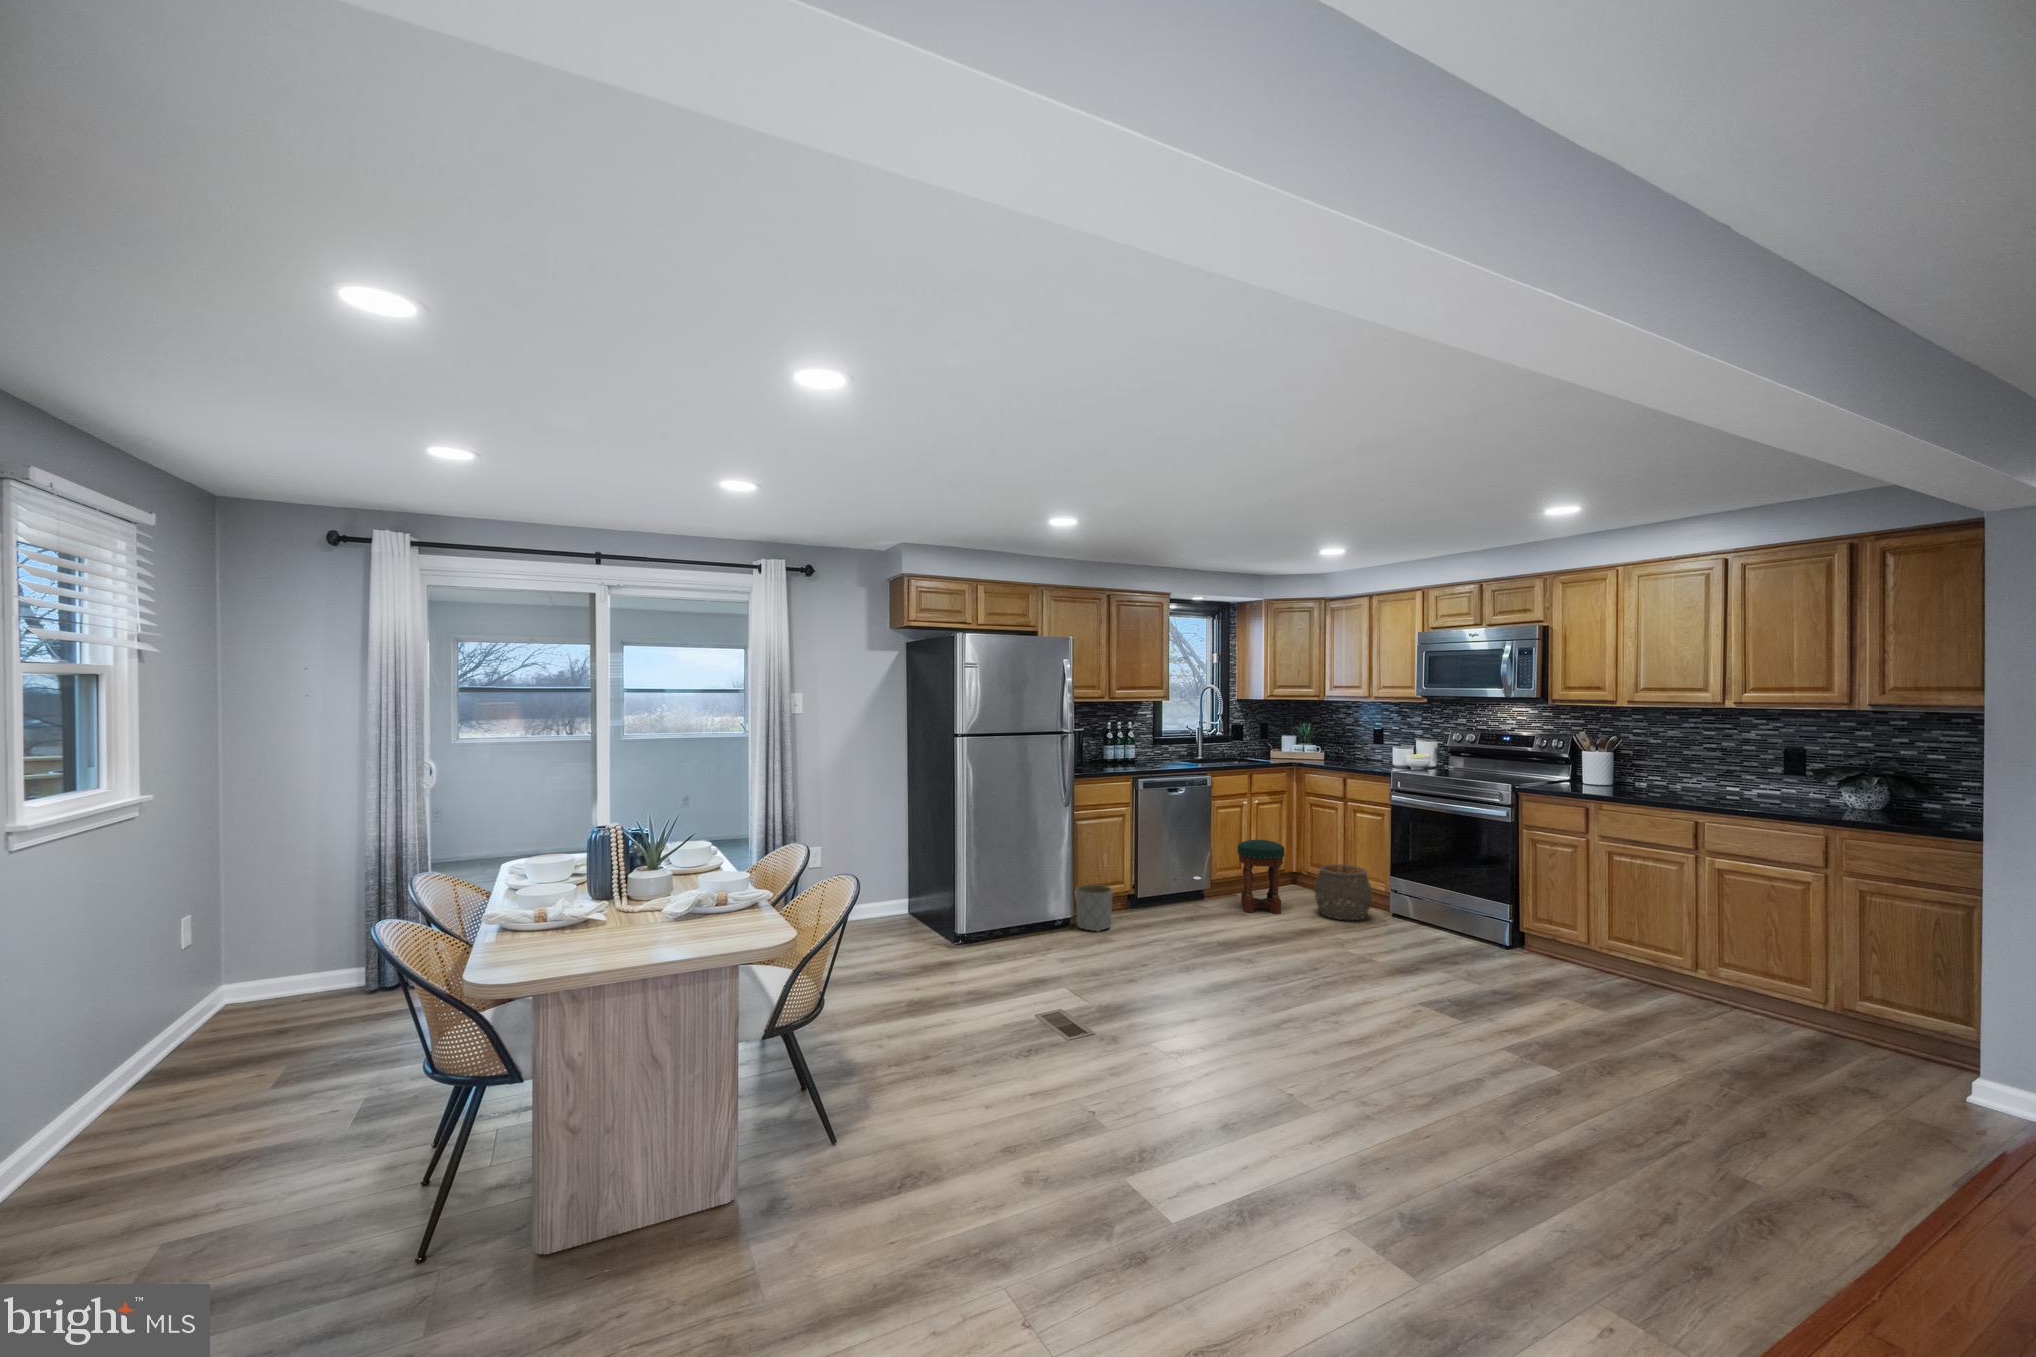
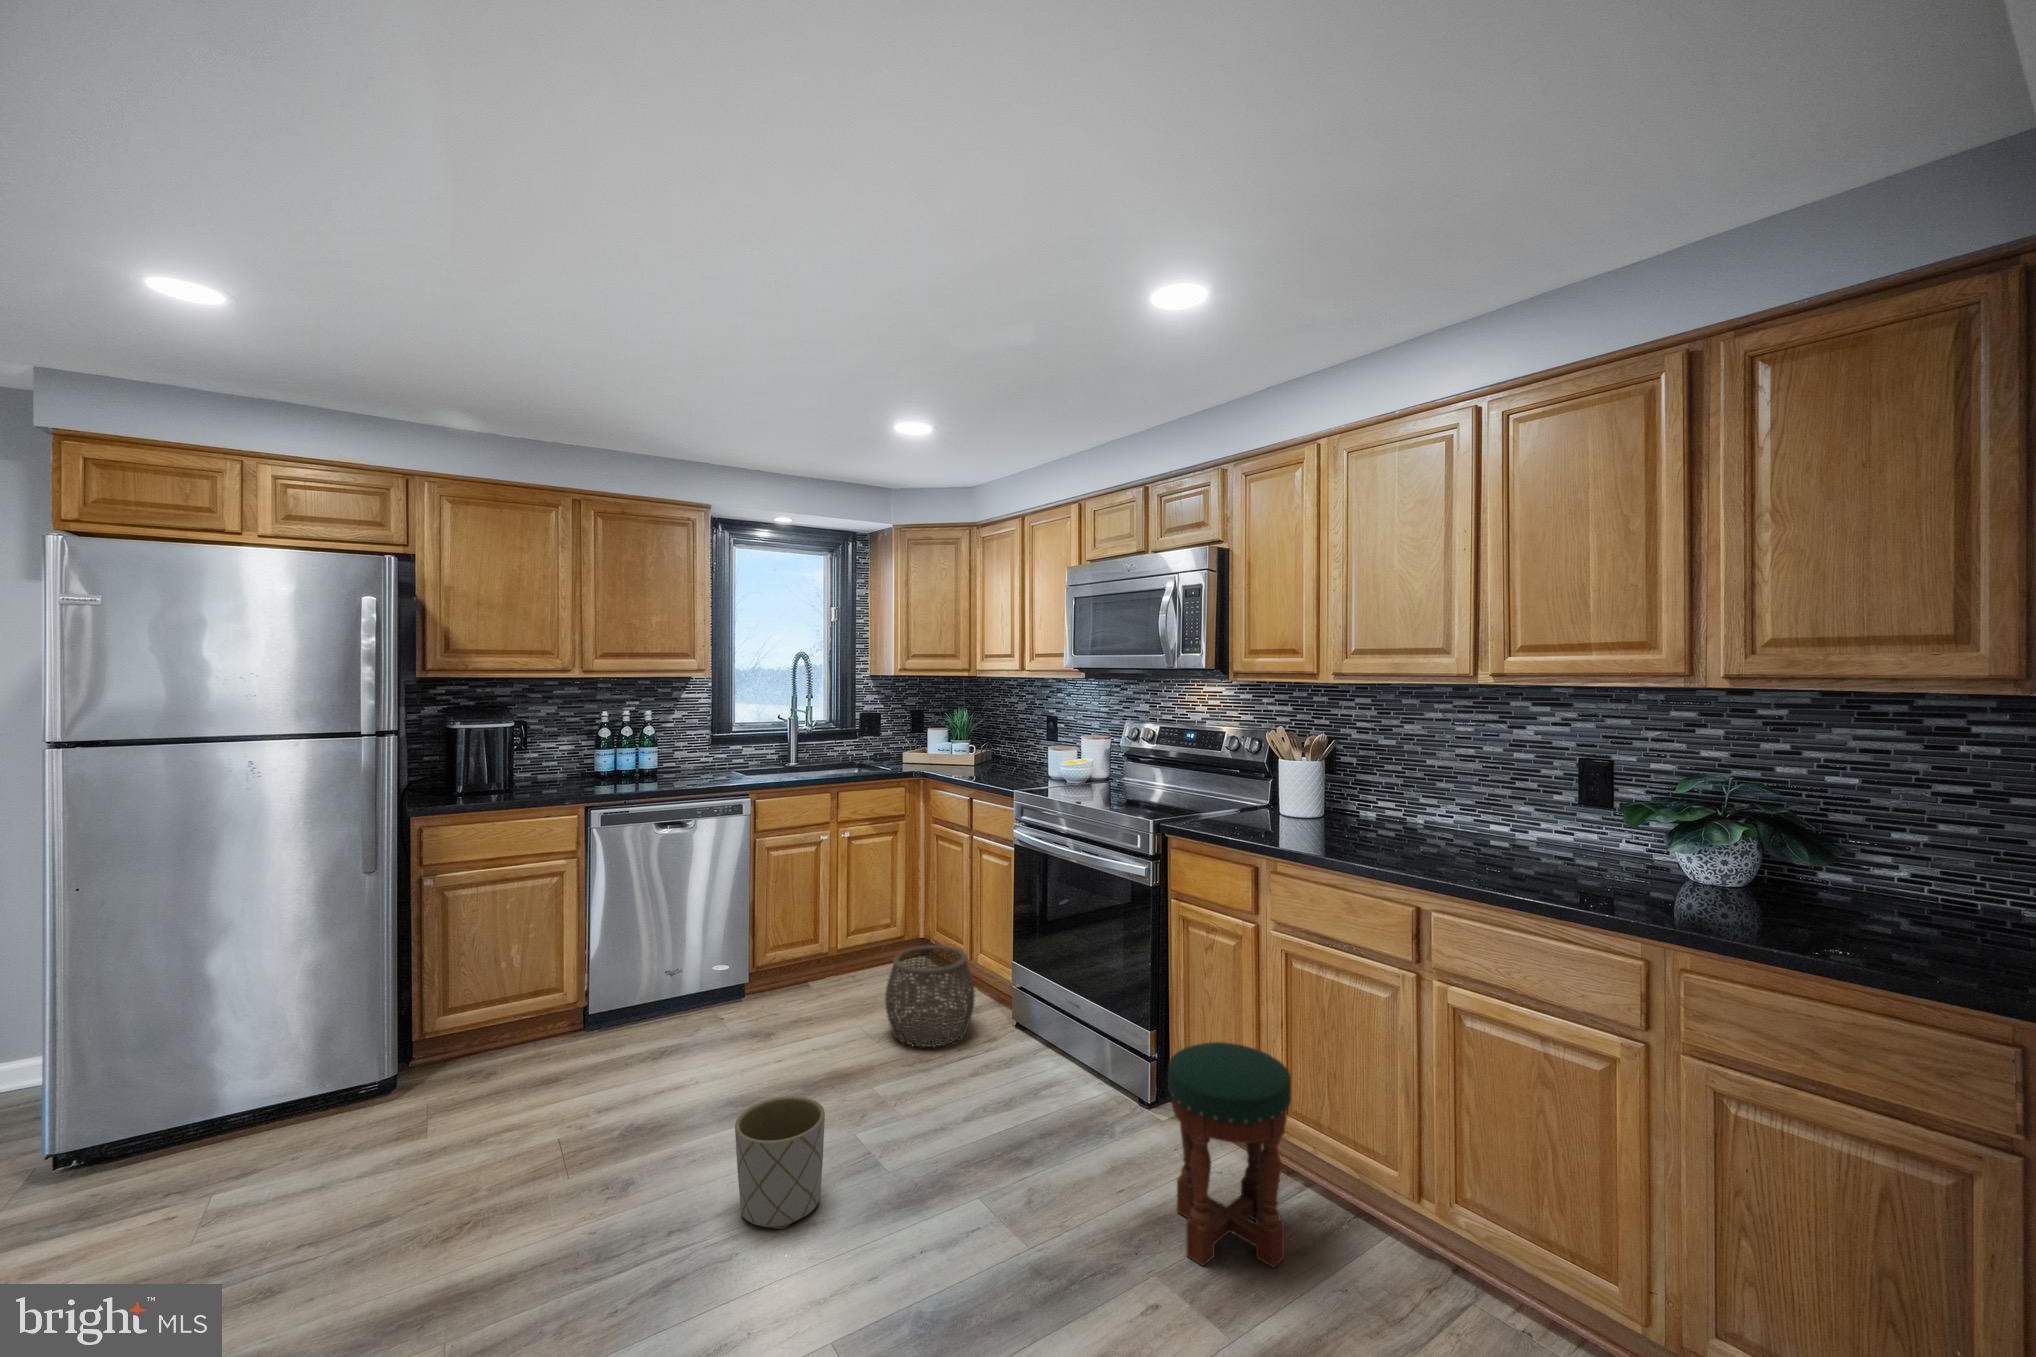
stool: present [1238,840,1285,914] -> present [1168,1042,1291,1267]
planter: present [1075,884,1113,932] -> present [735,1096,825,1229]

